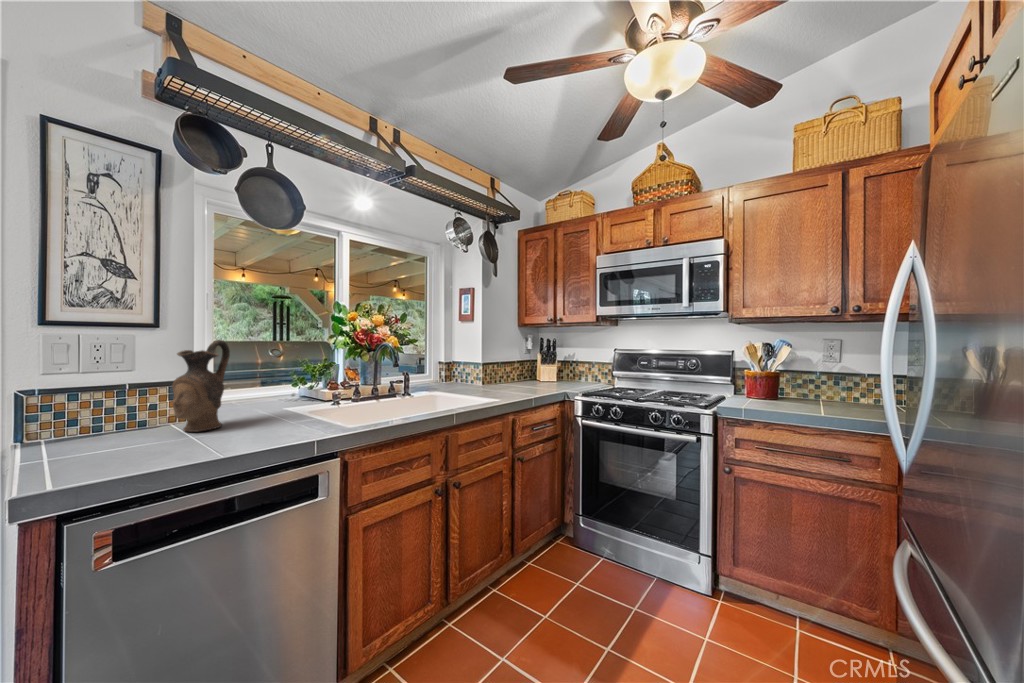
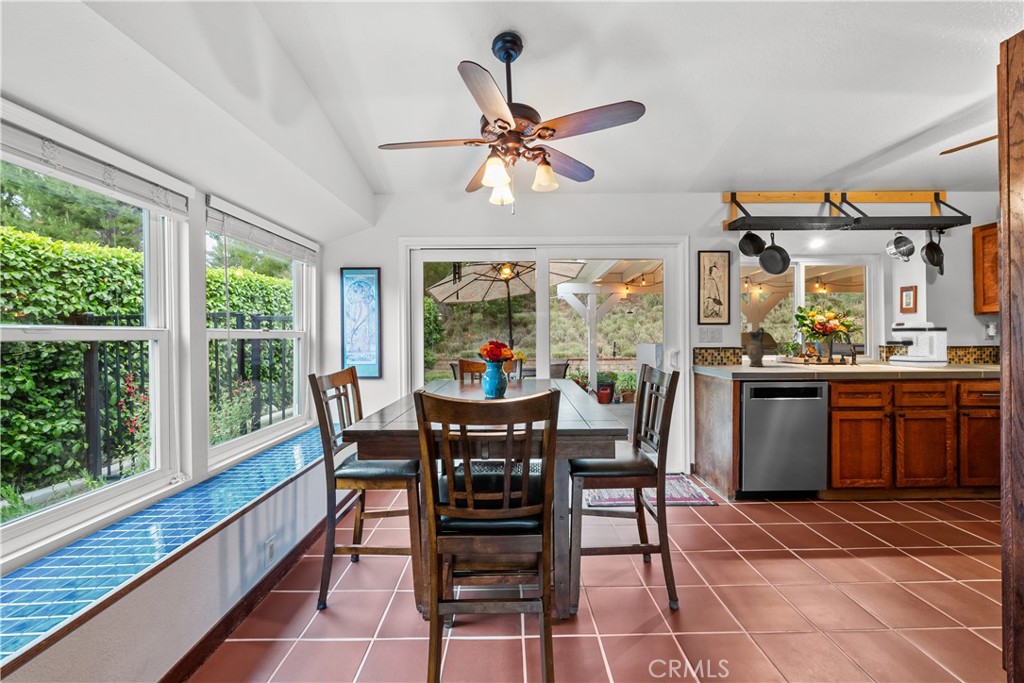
coffee maker: none [440,334,504,398] -> present [886,322,947,368]

